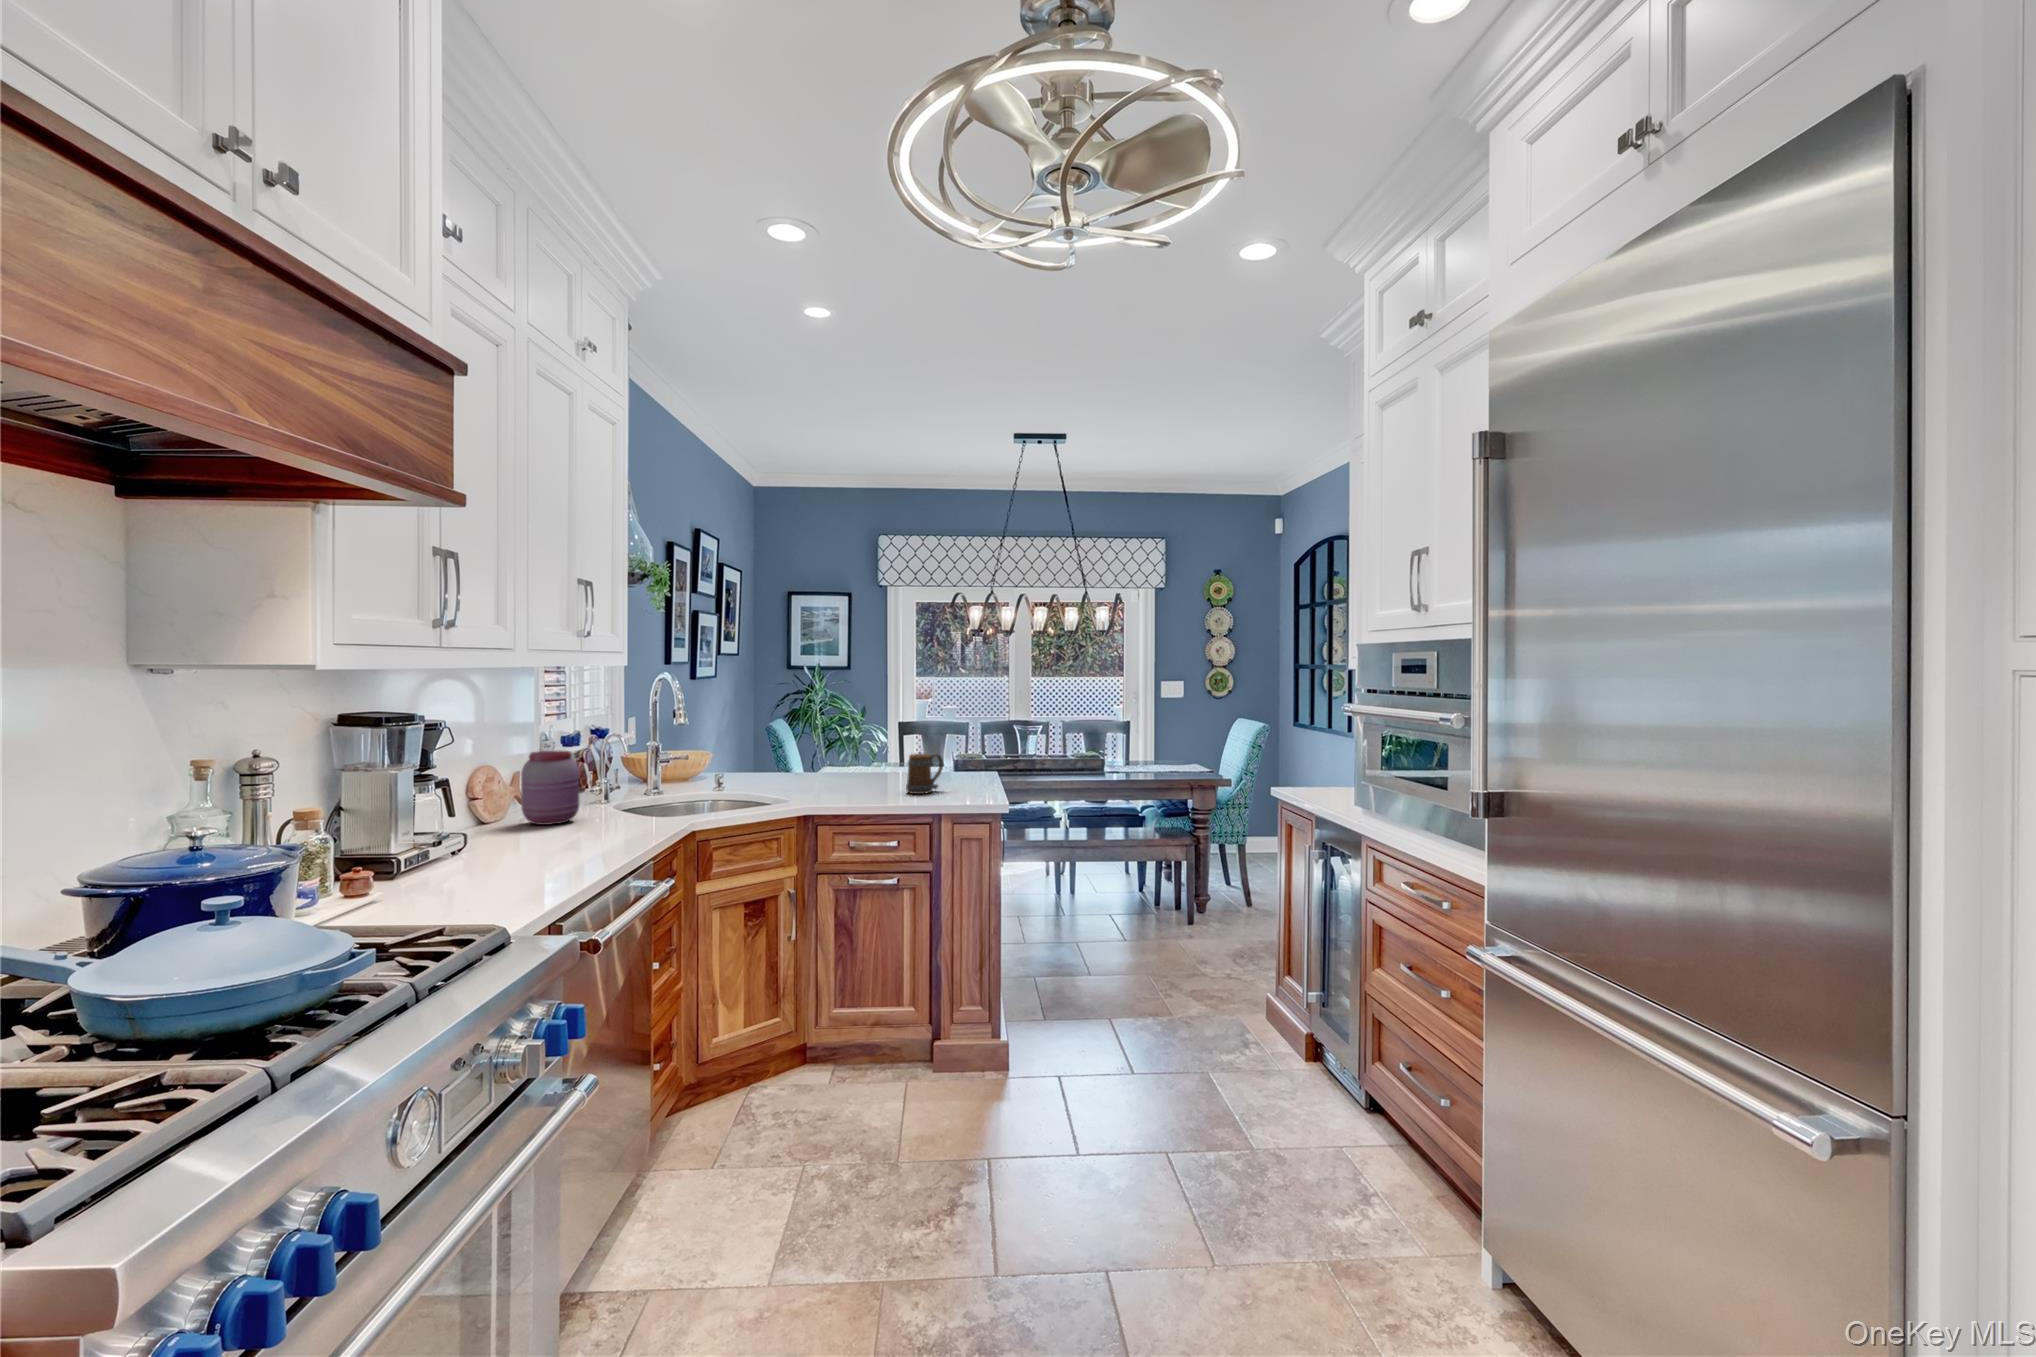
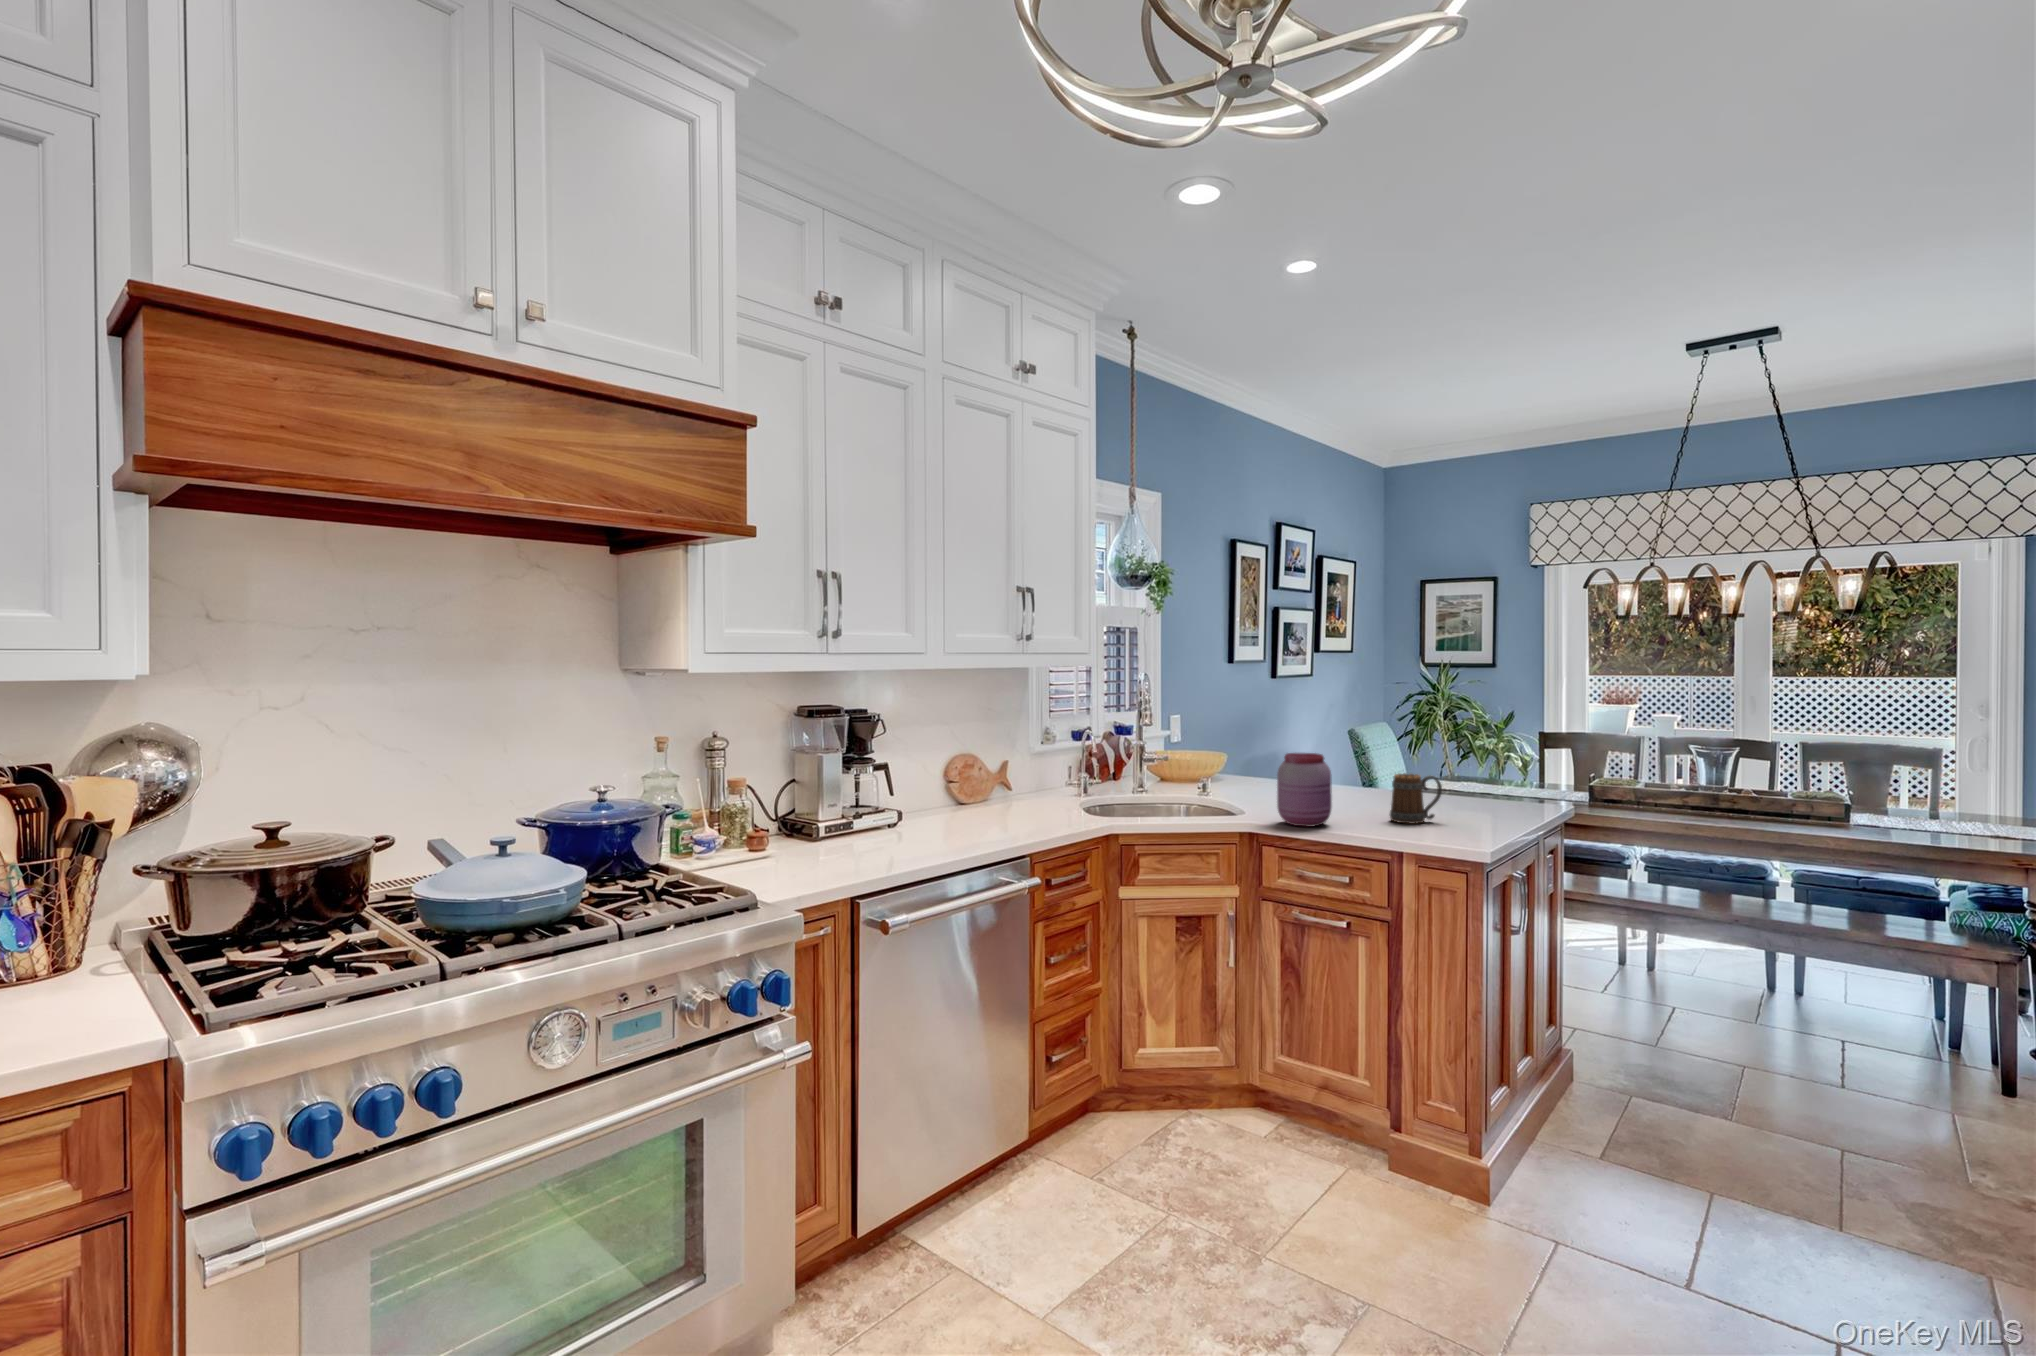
jar: present [521,751,579,825] -> present [1277,753,1332,827]

